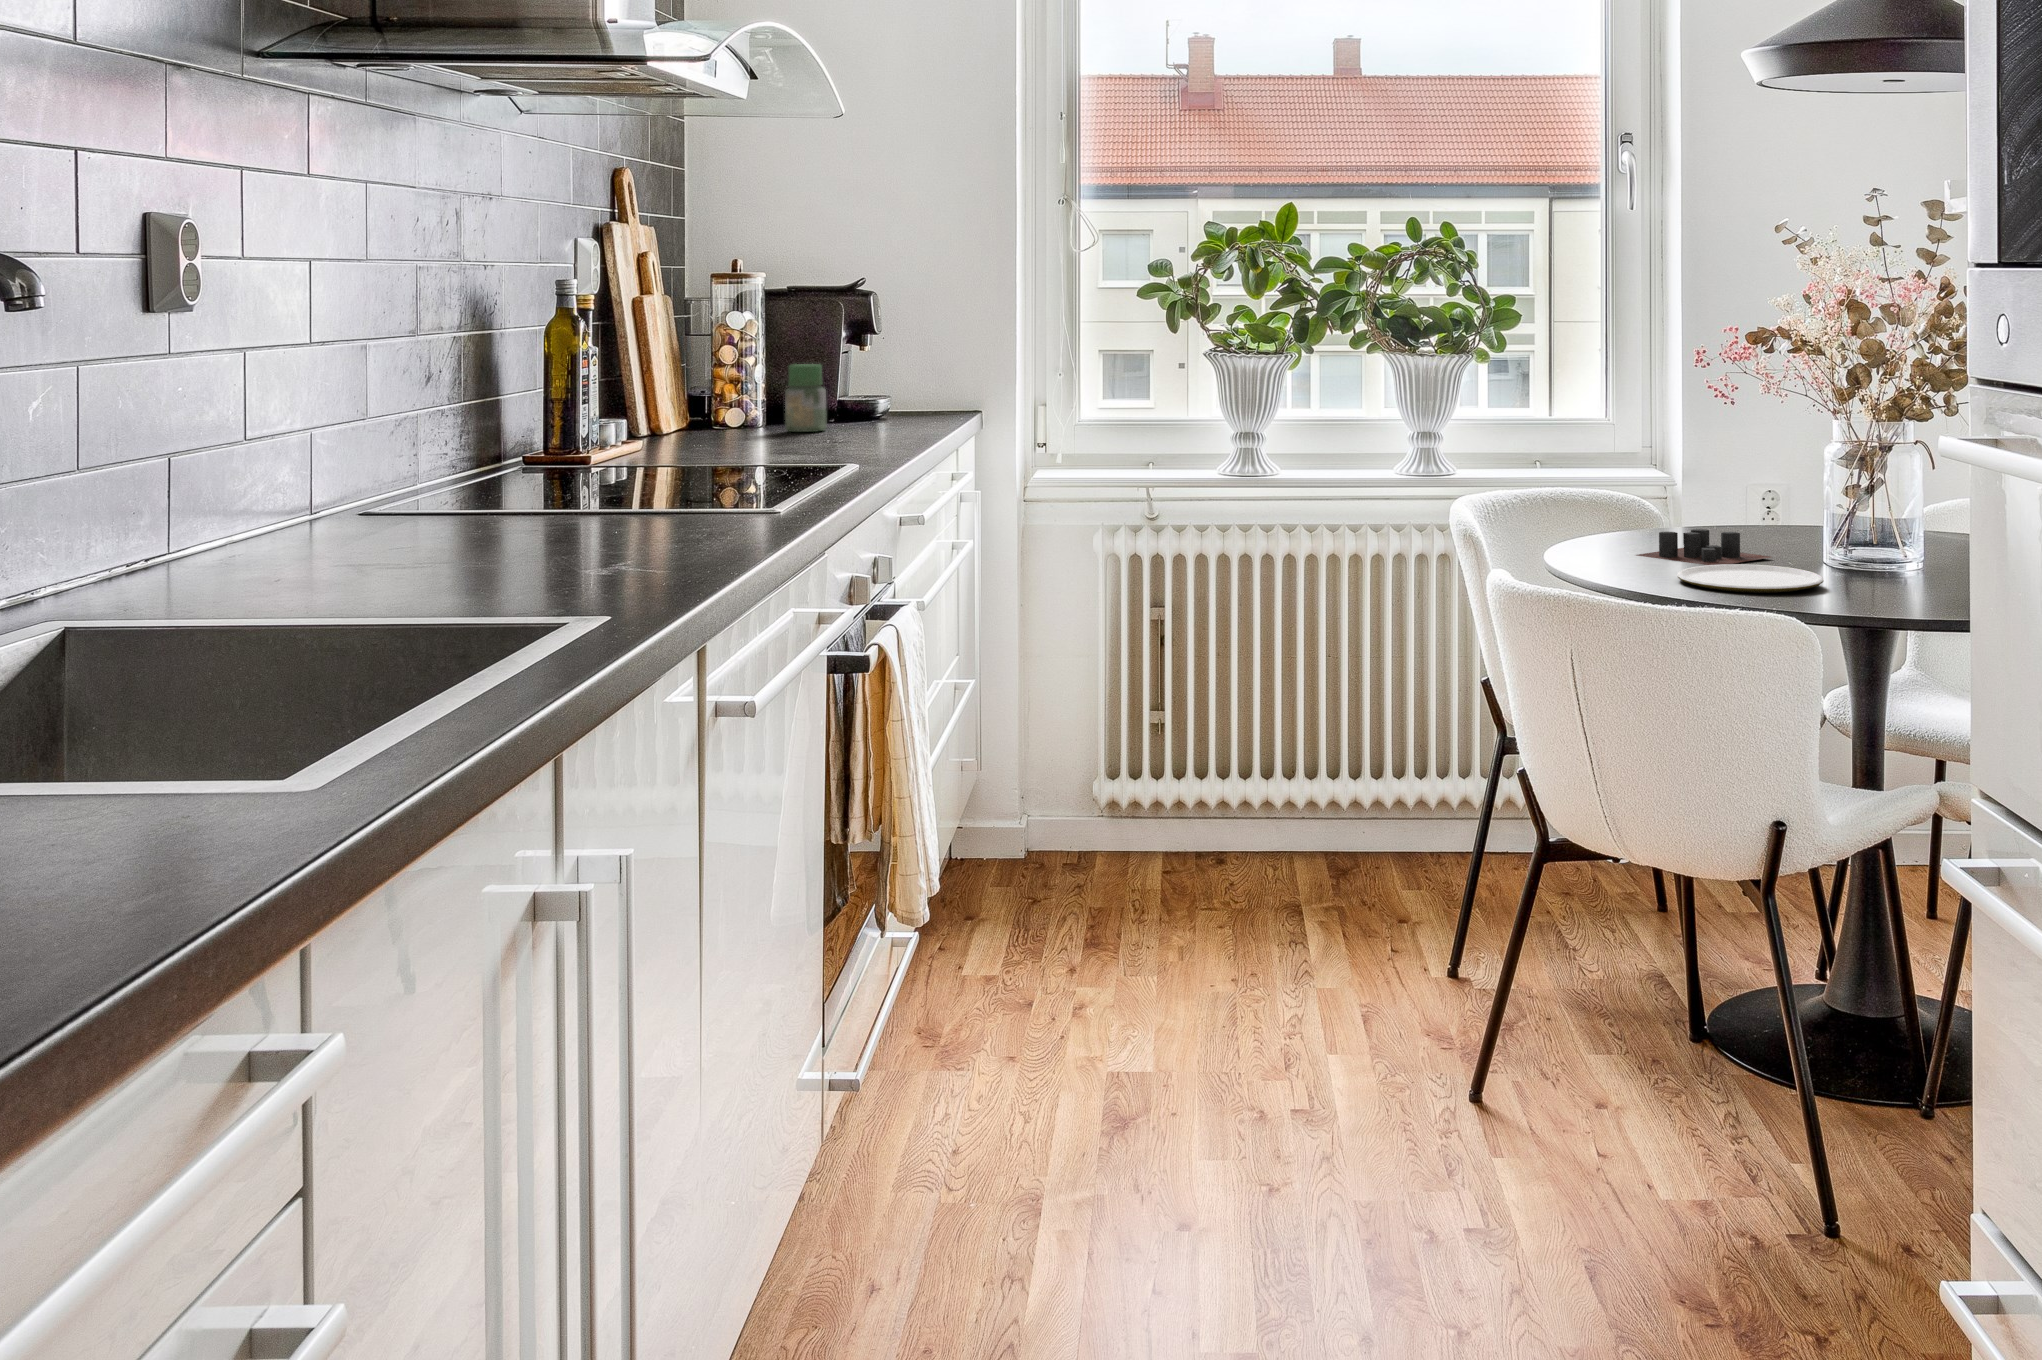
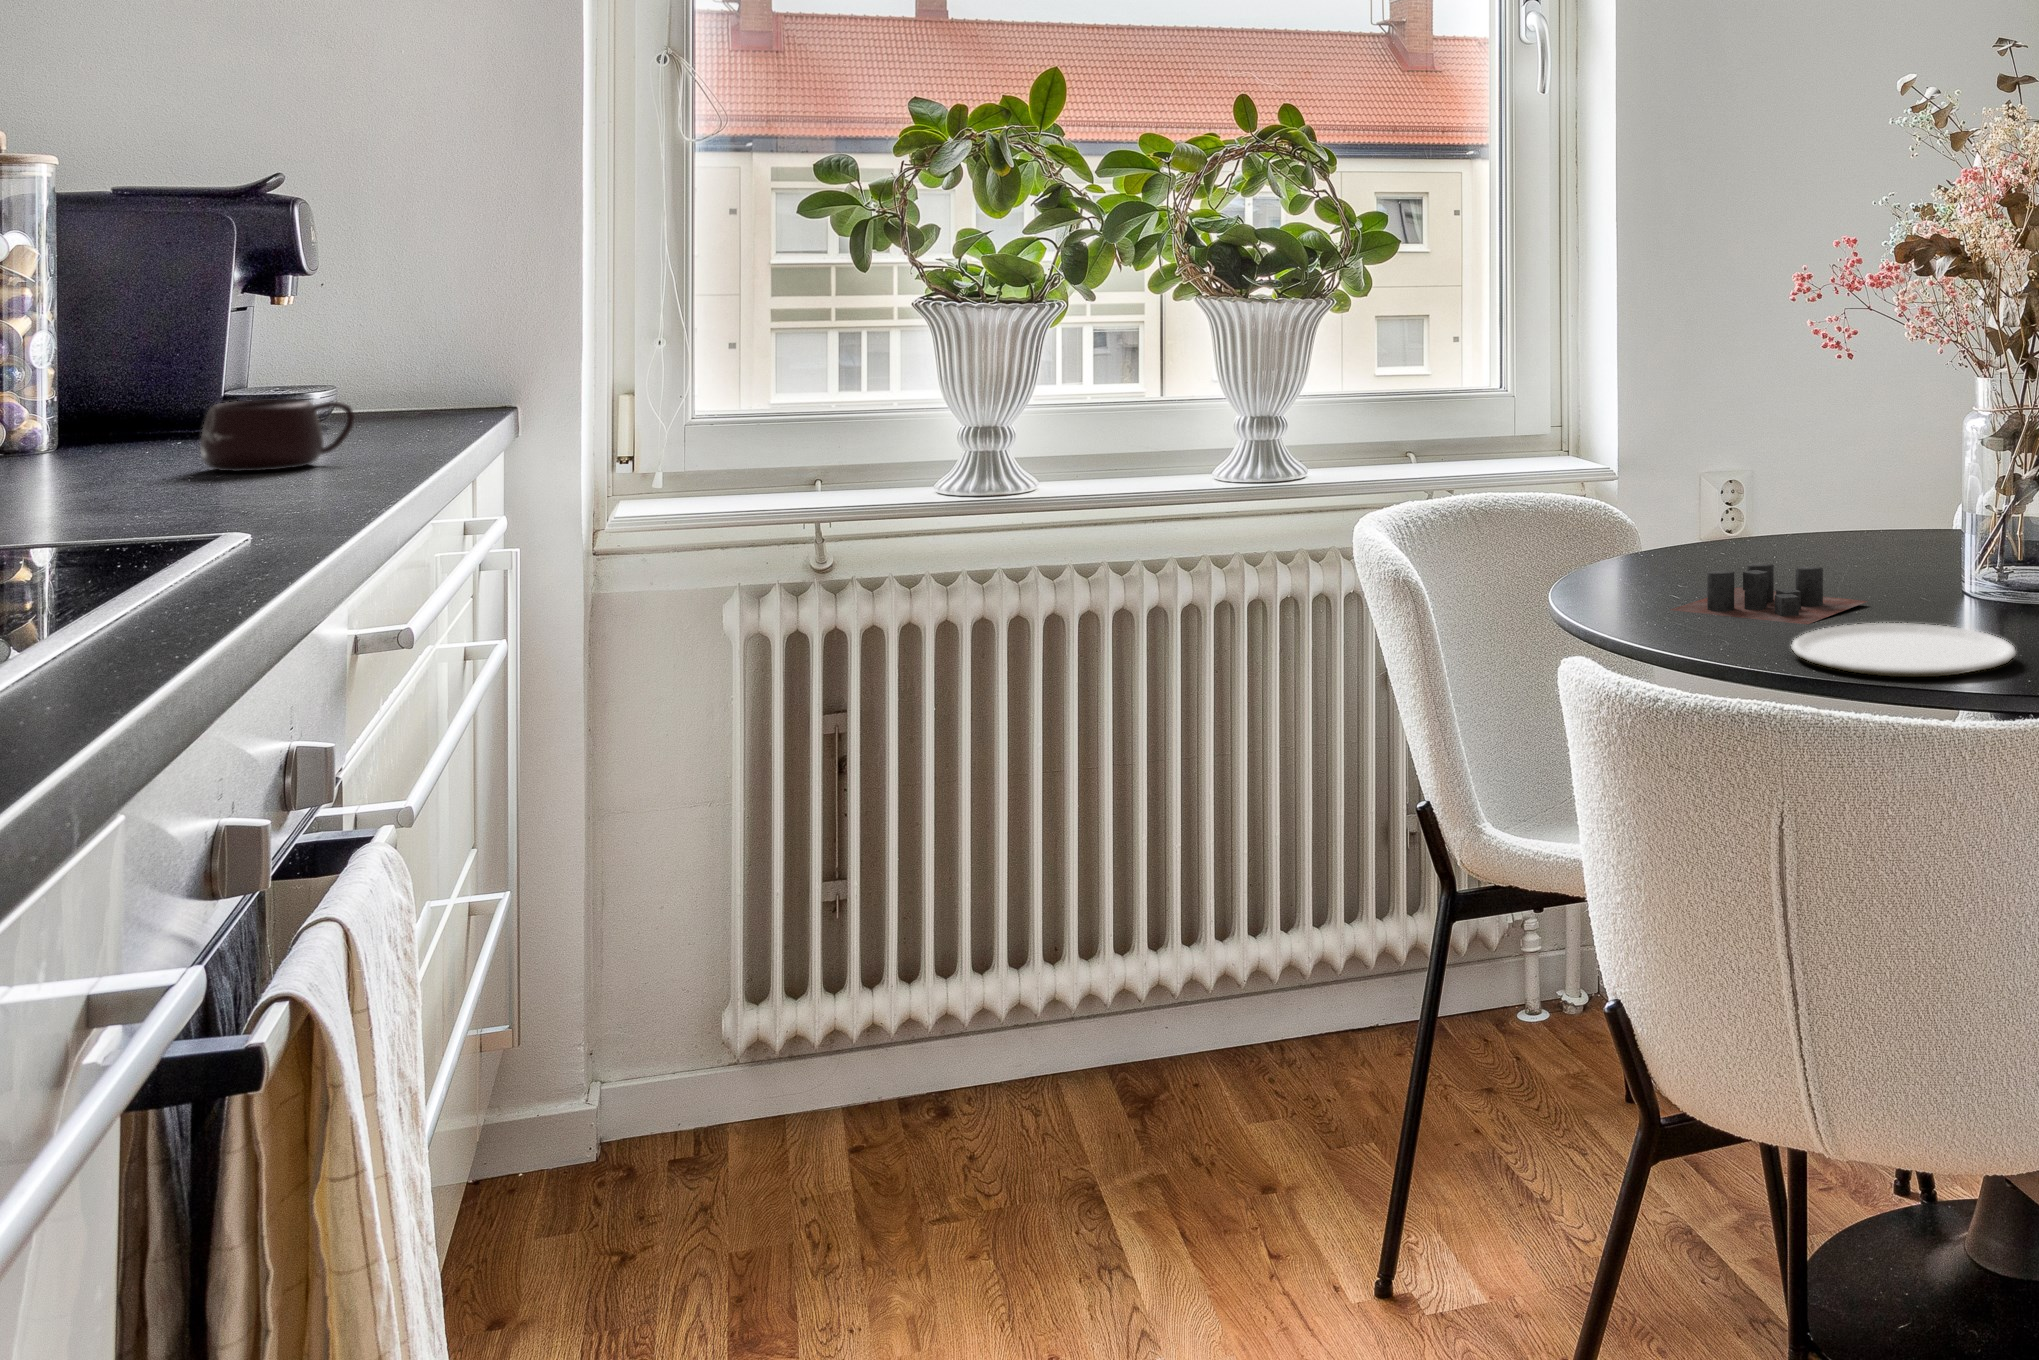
jar: present [785,364,826,432] -> none [98,327,193,458]
mug: none [831,403,901,439] -> present [200,399,355,471]

